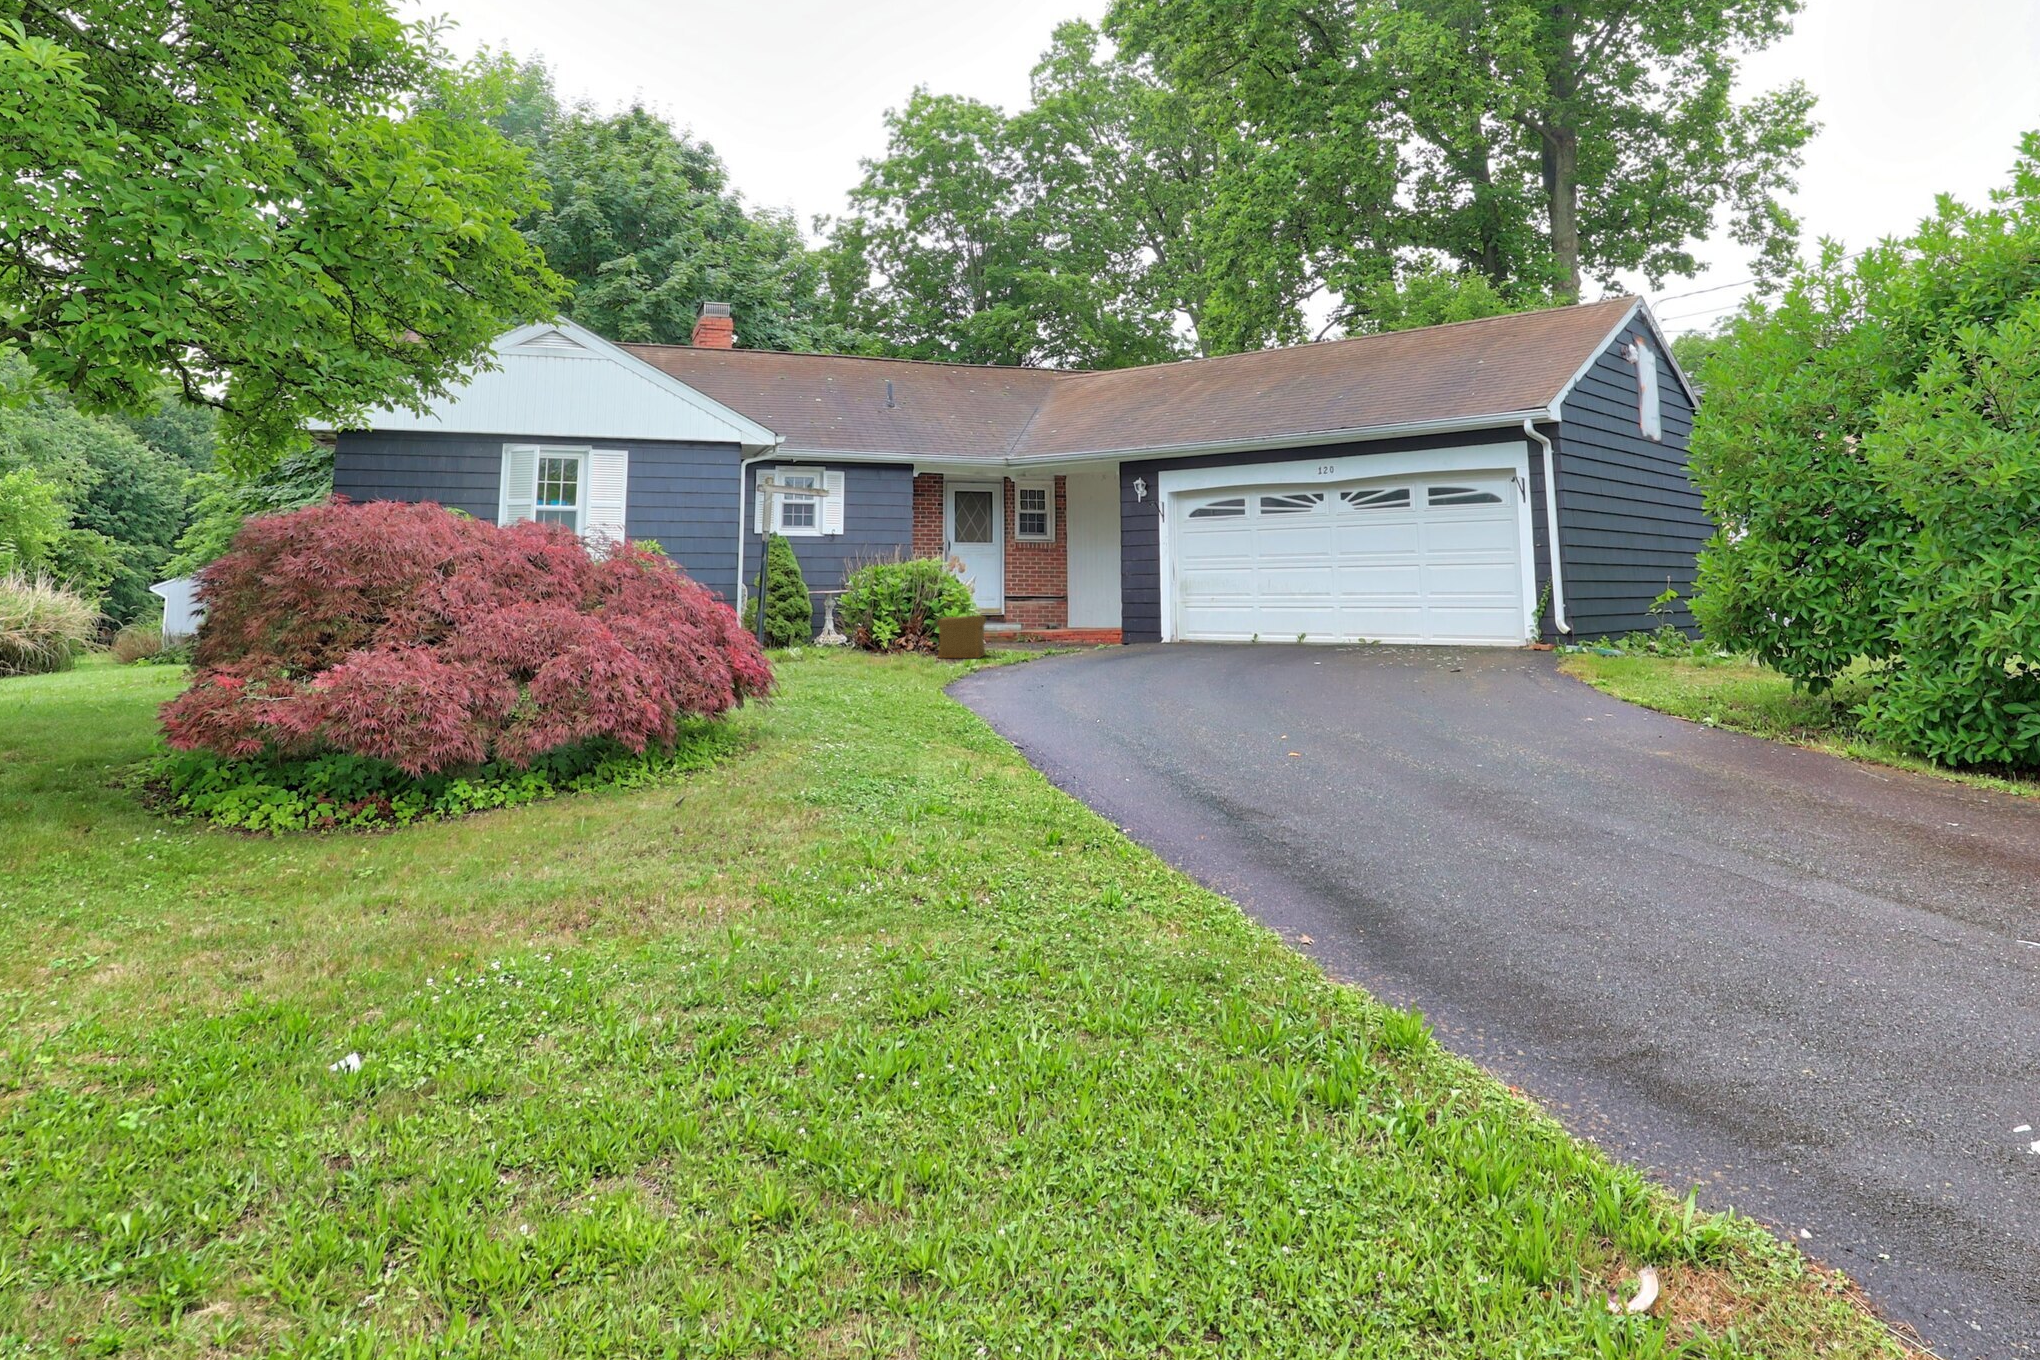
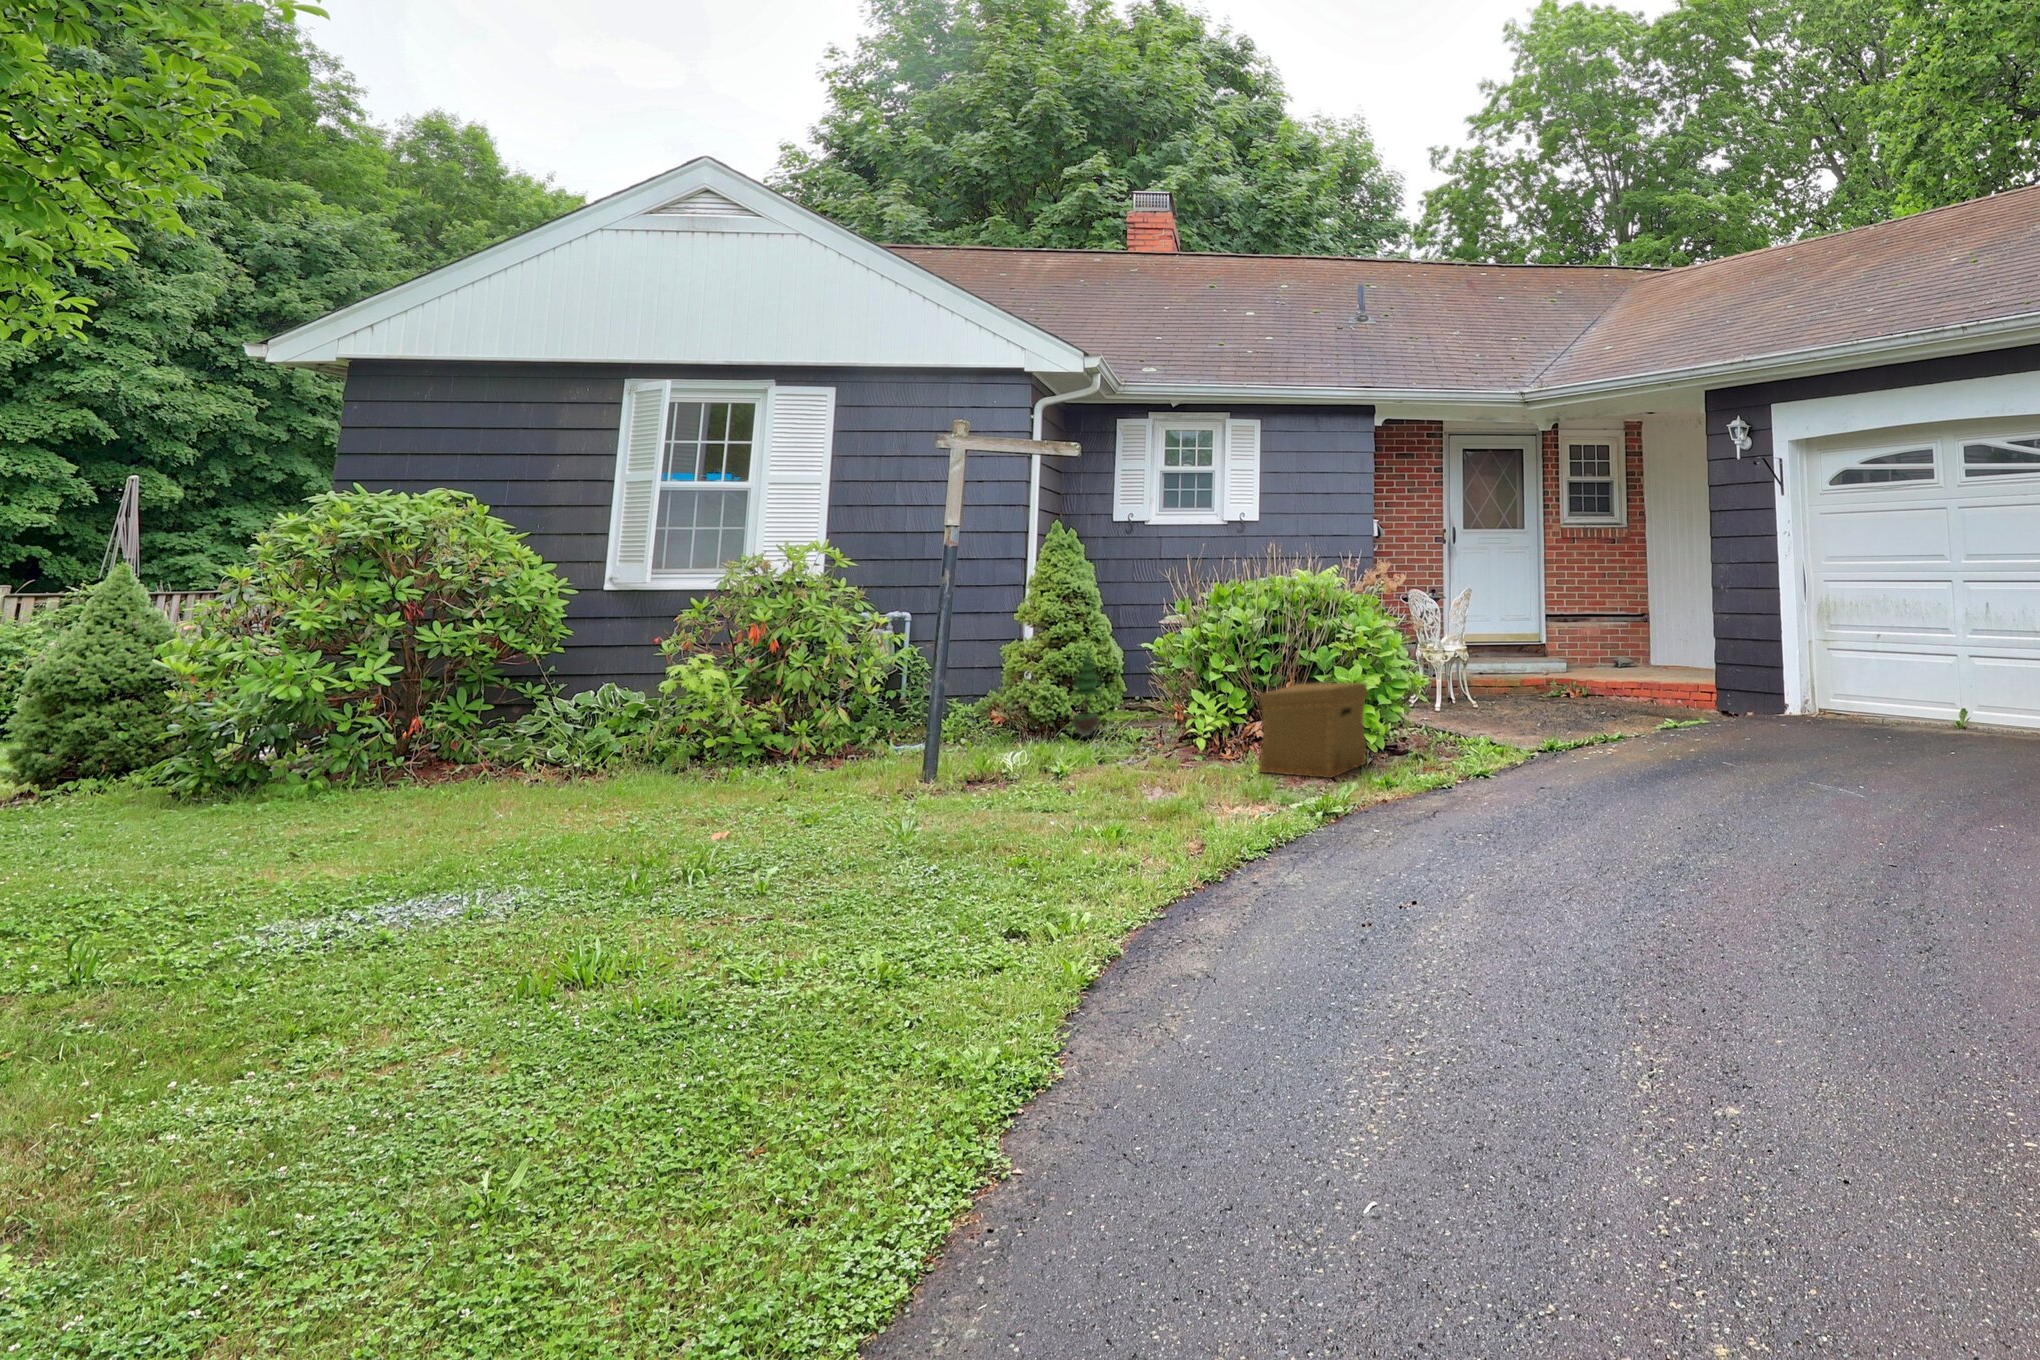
potted tree: none [798,604,816,654] -> present [1072,648,1100,737]

